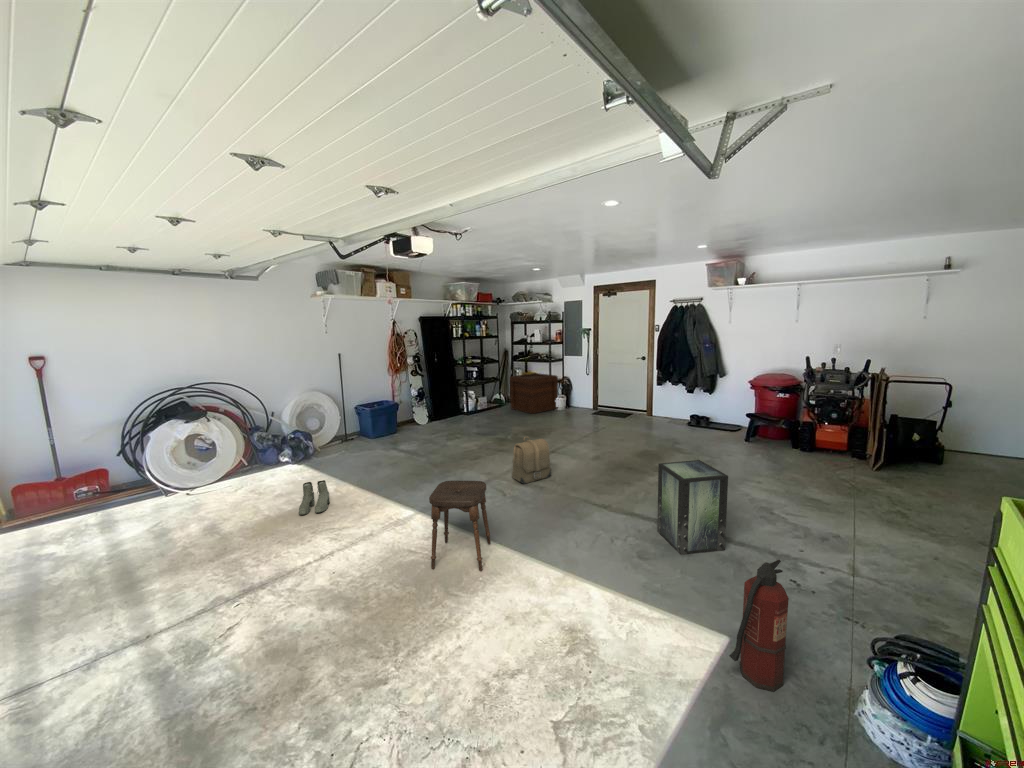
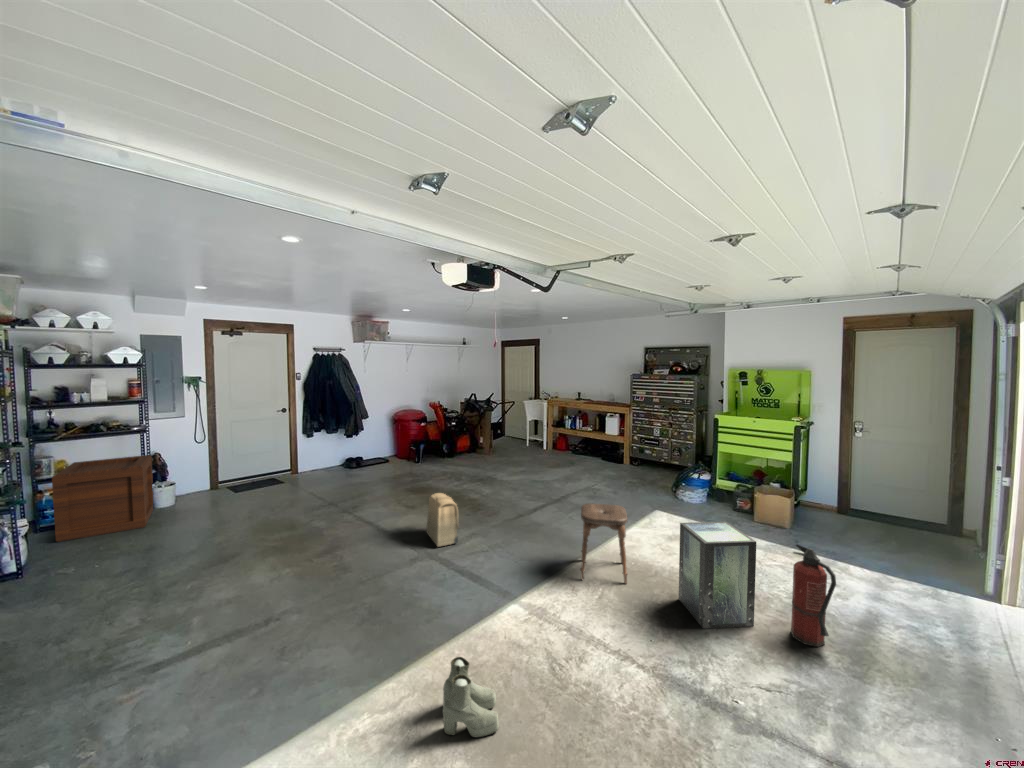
storage box: present [657,460,728,555] -> present [679,522,756,629]
fire extinguisher: present [729,560,789,692] -> present [791,545,836,647]

